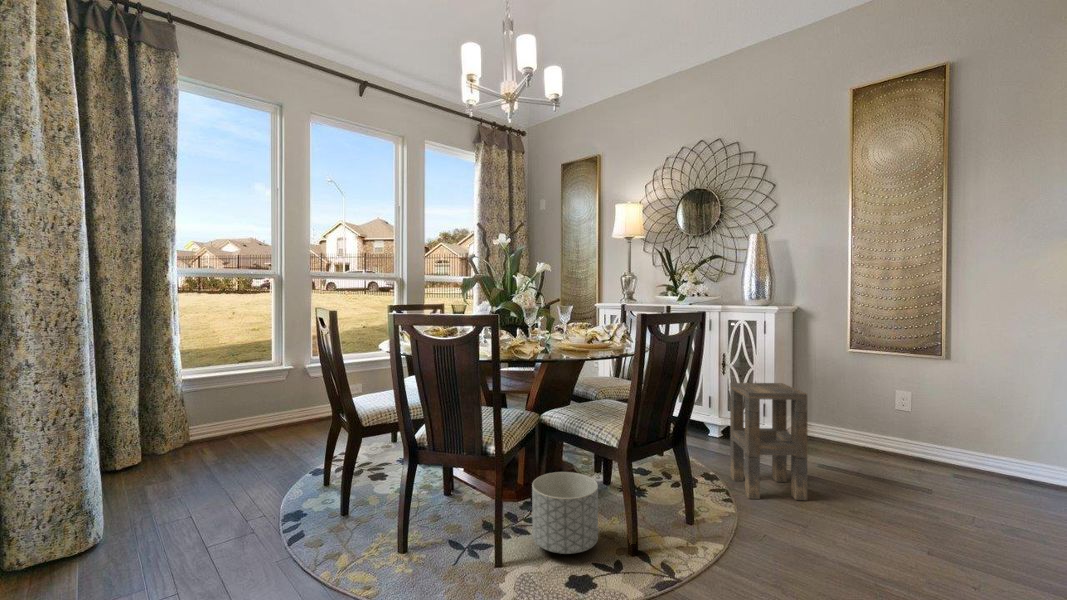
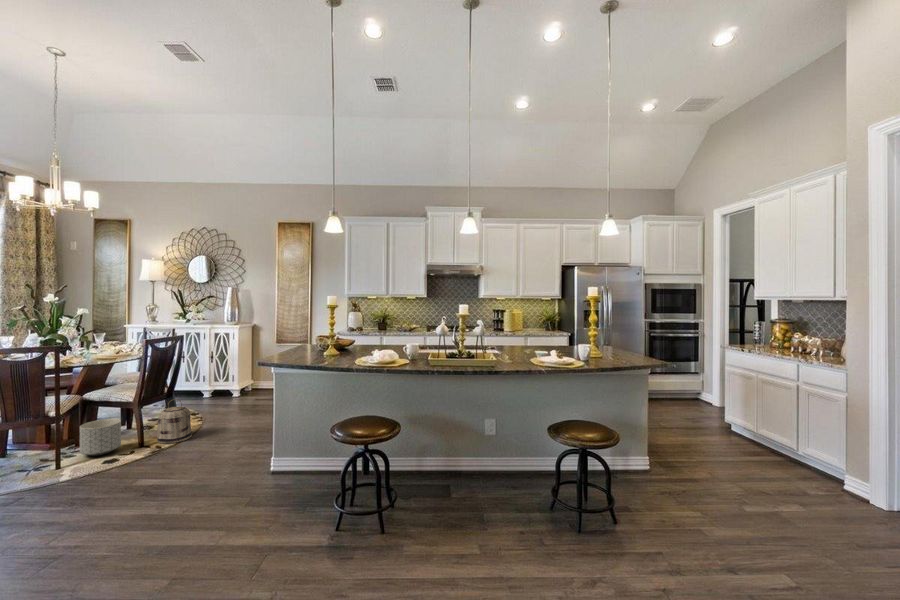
side table: present [730,383,807,500] -> none [206,364,239,419]
basket: none [661,456,732,566] -> present [157,400,192,444]

